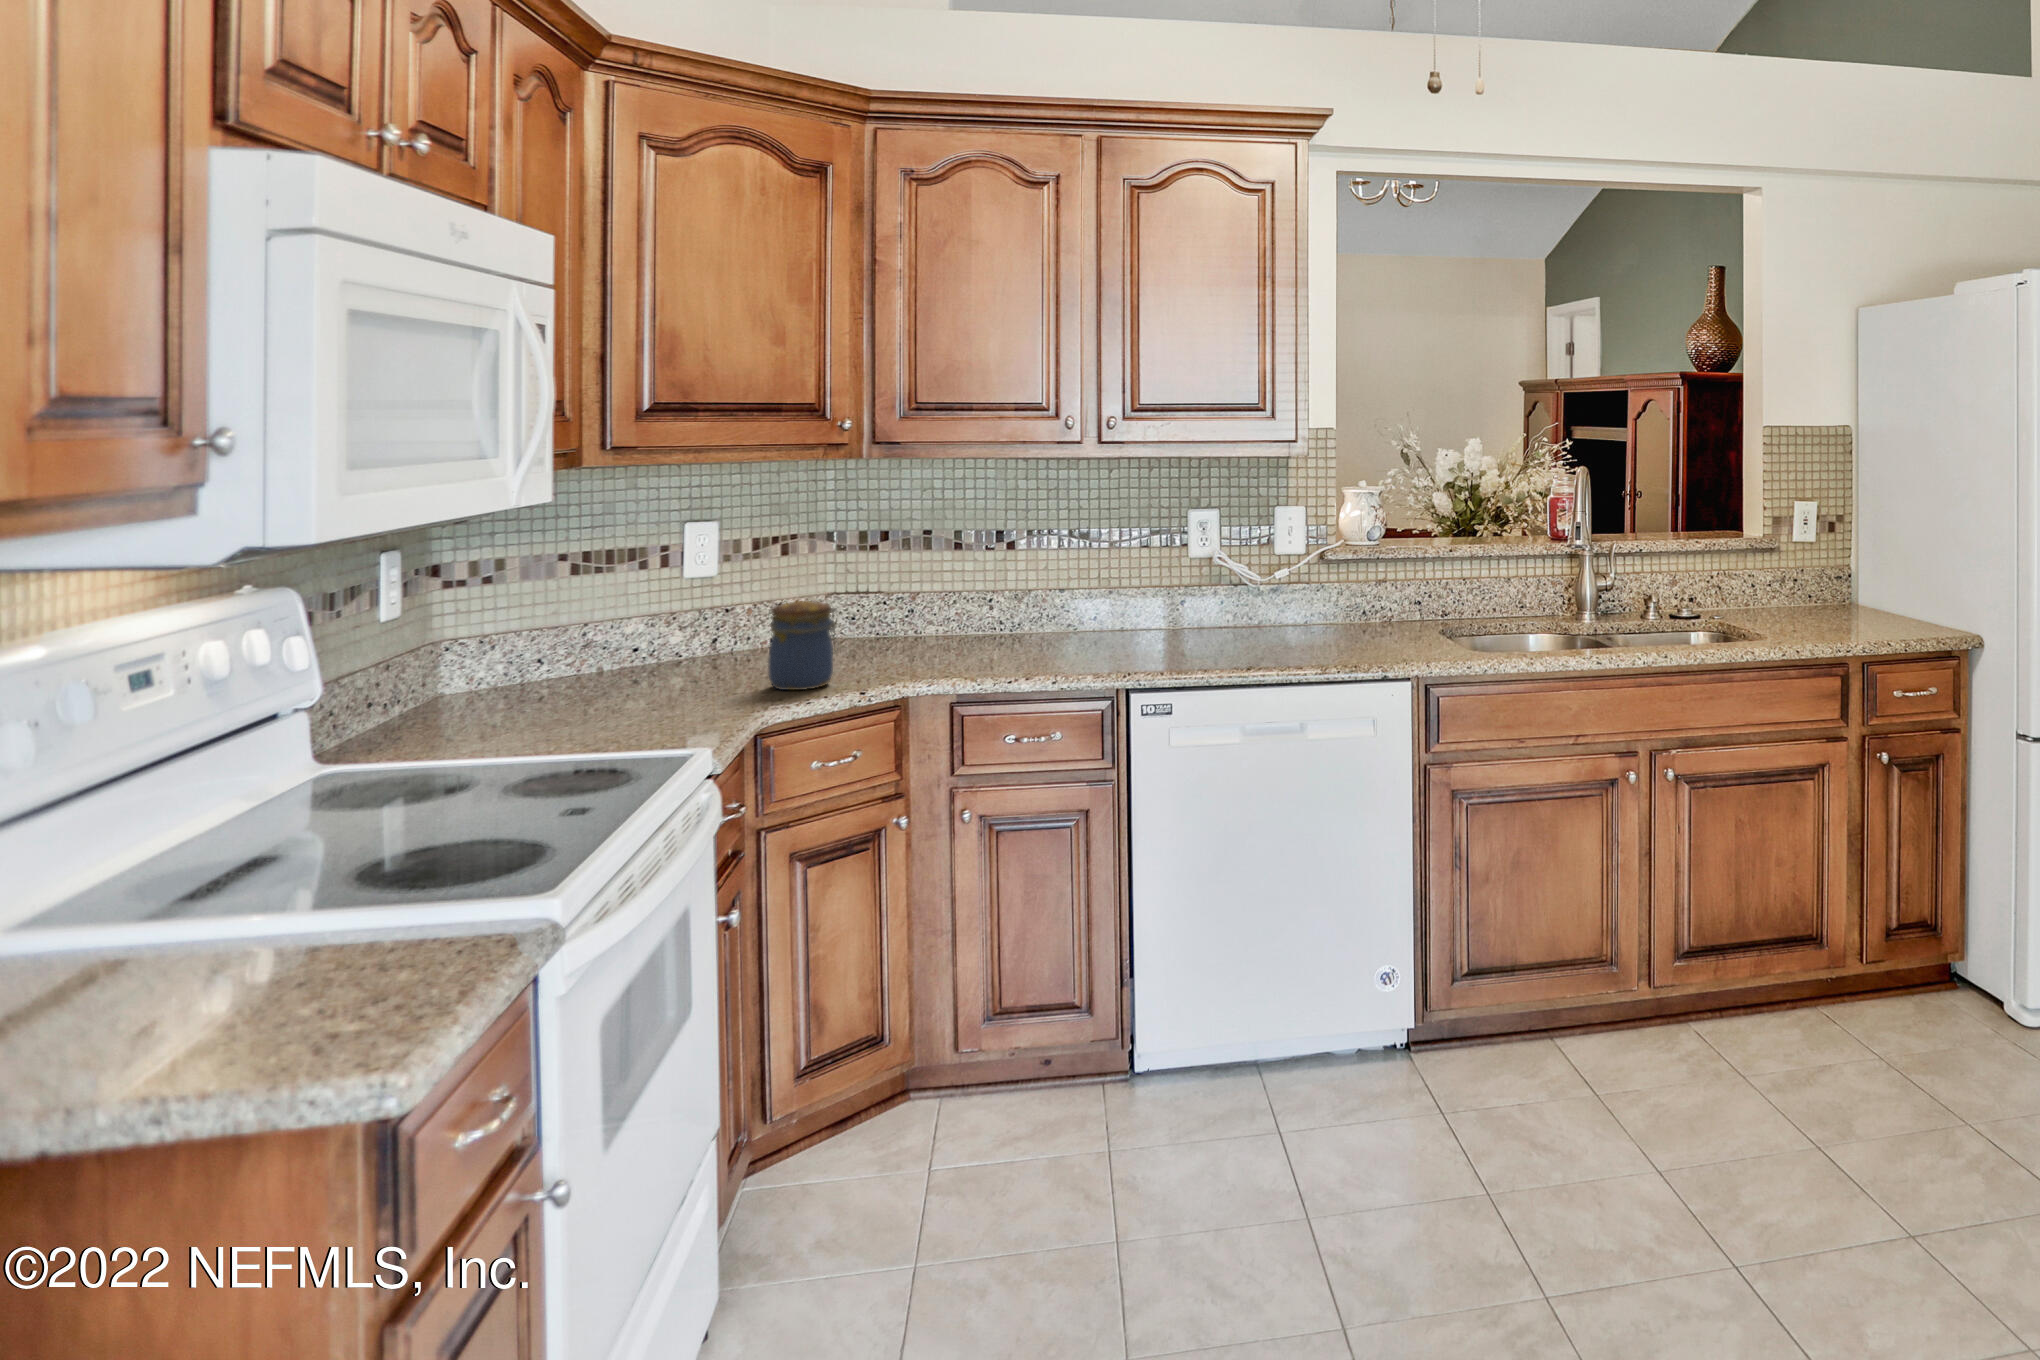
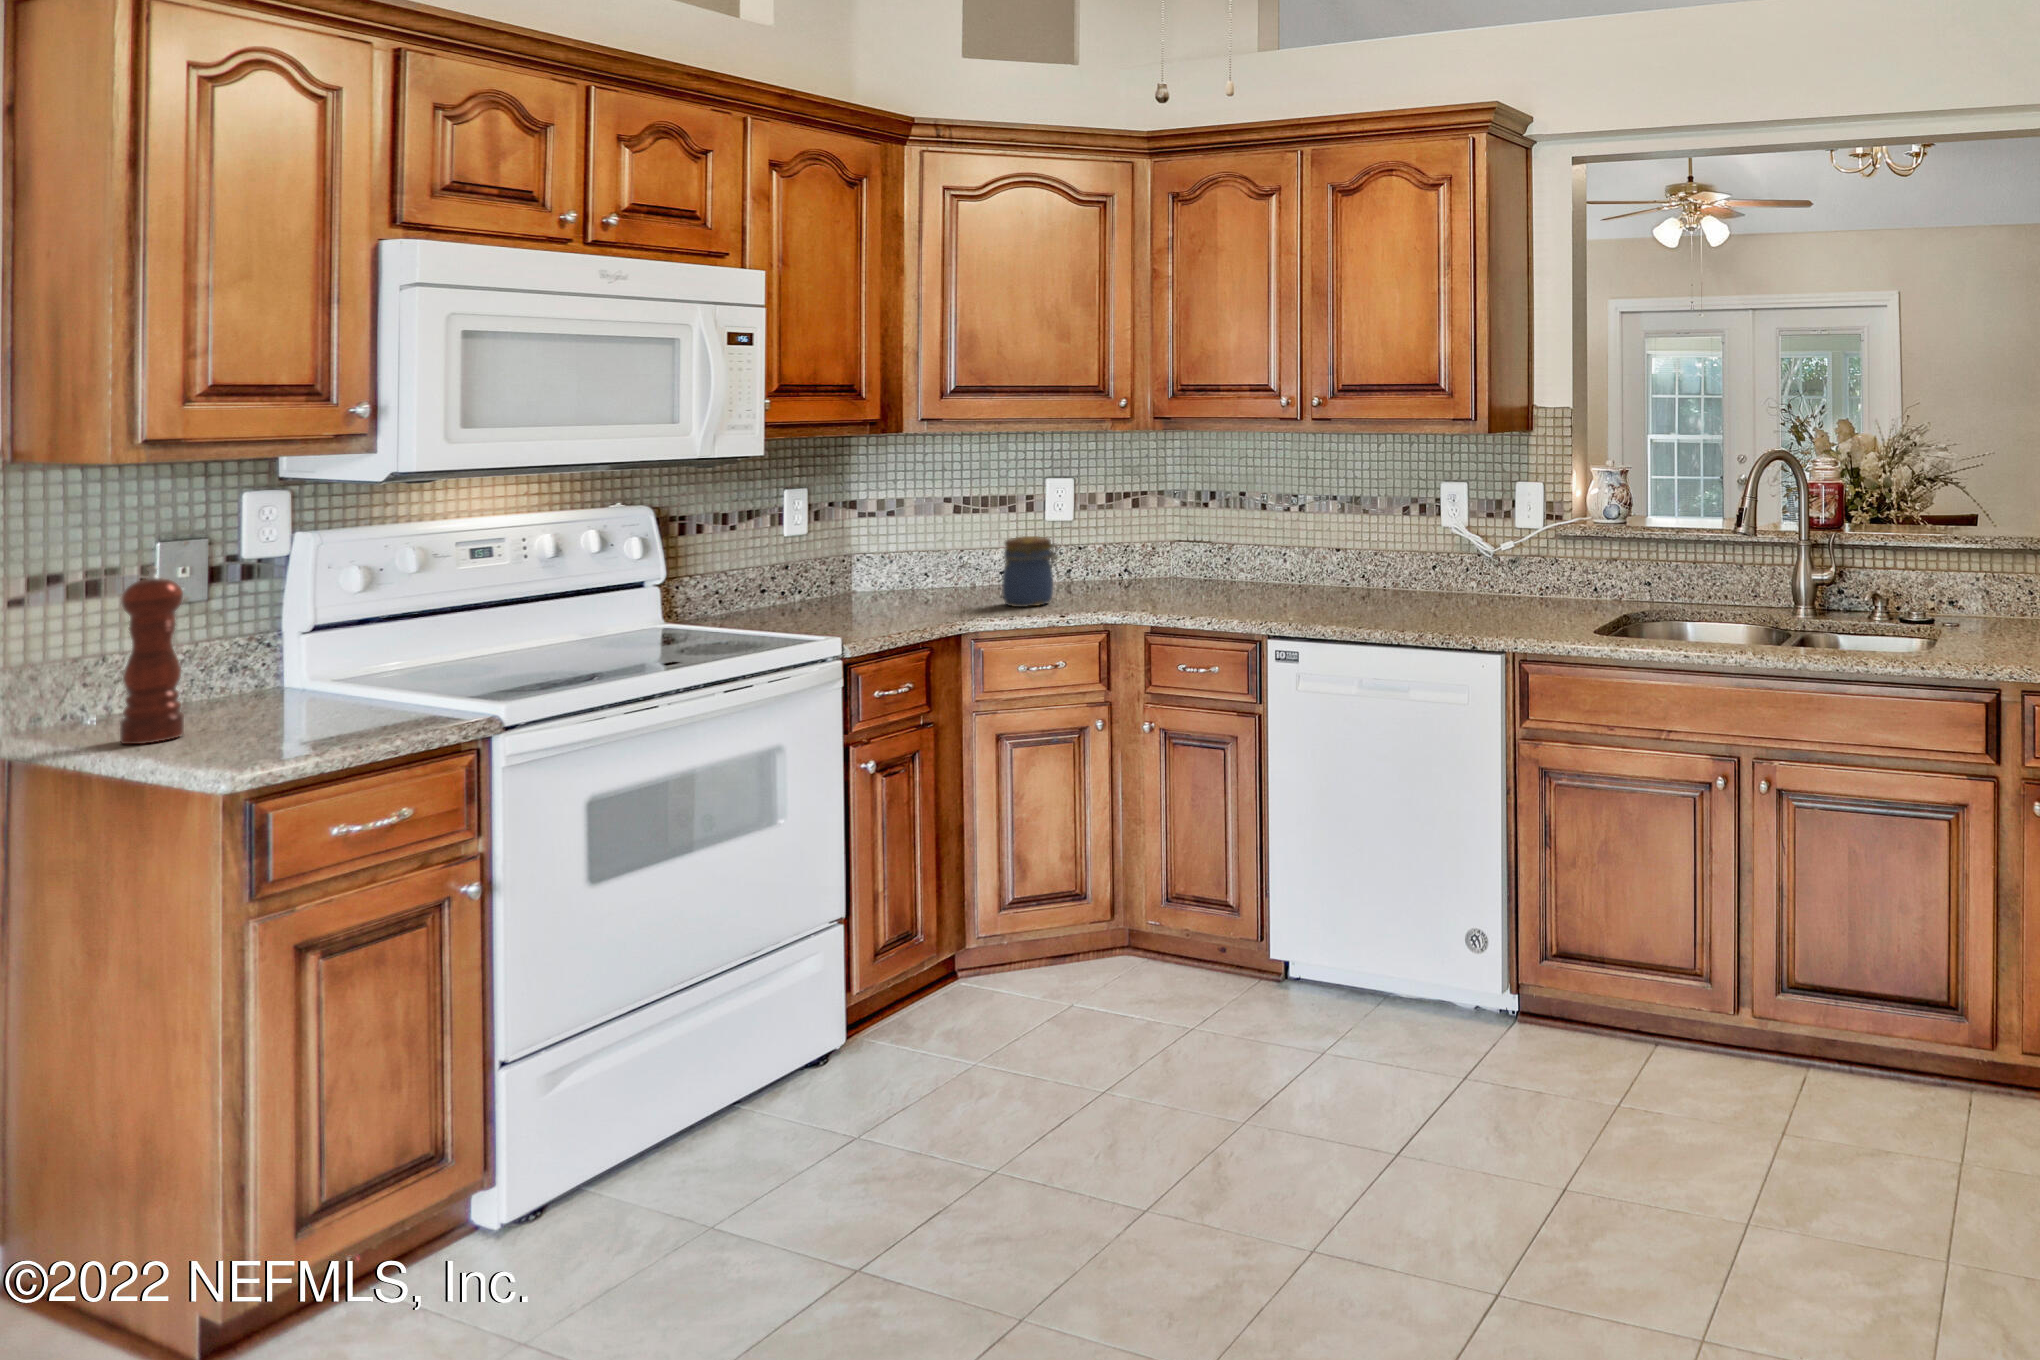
pepper mill: none [109,741,192,999] -> present [120,566,184,744]

